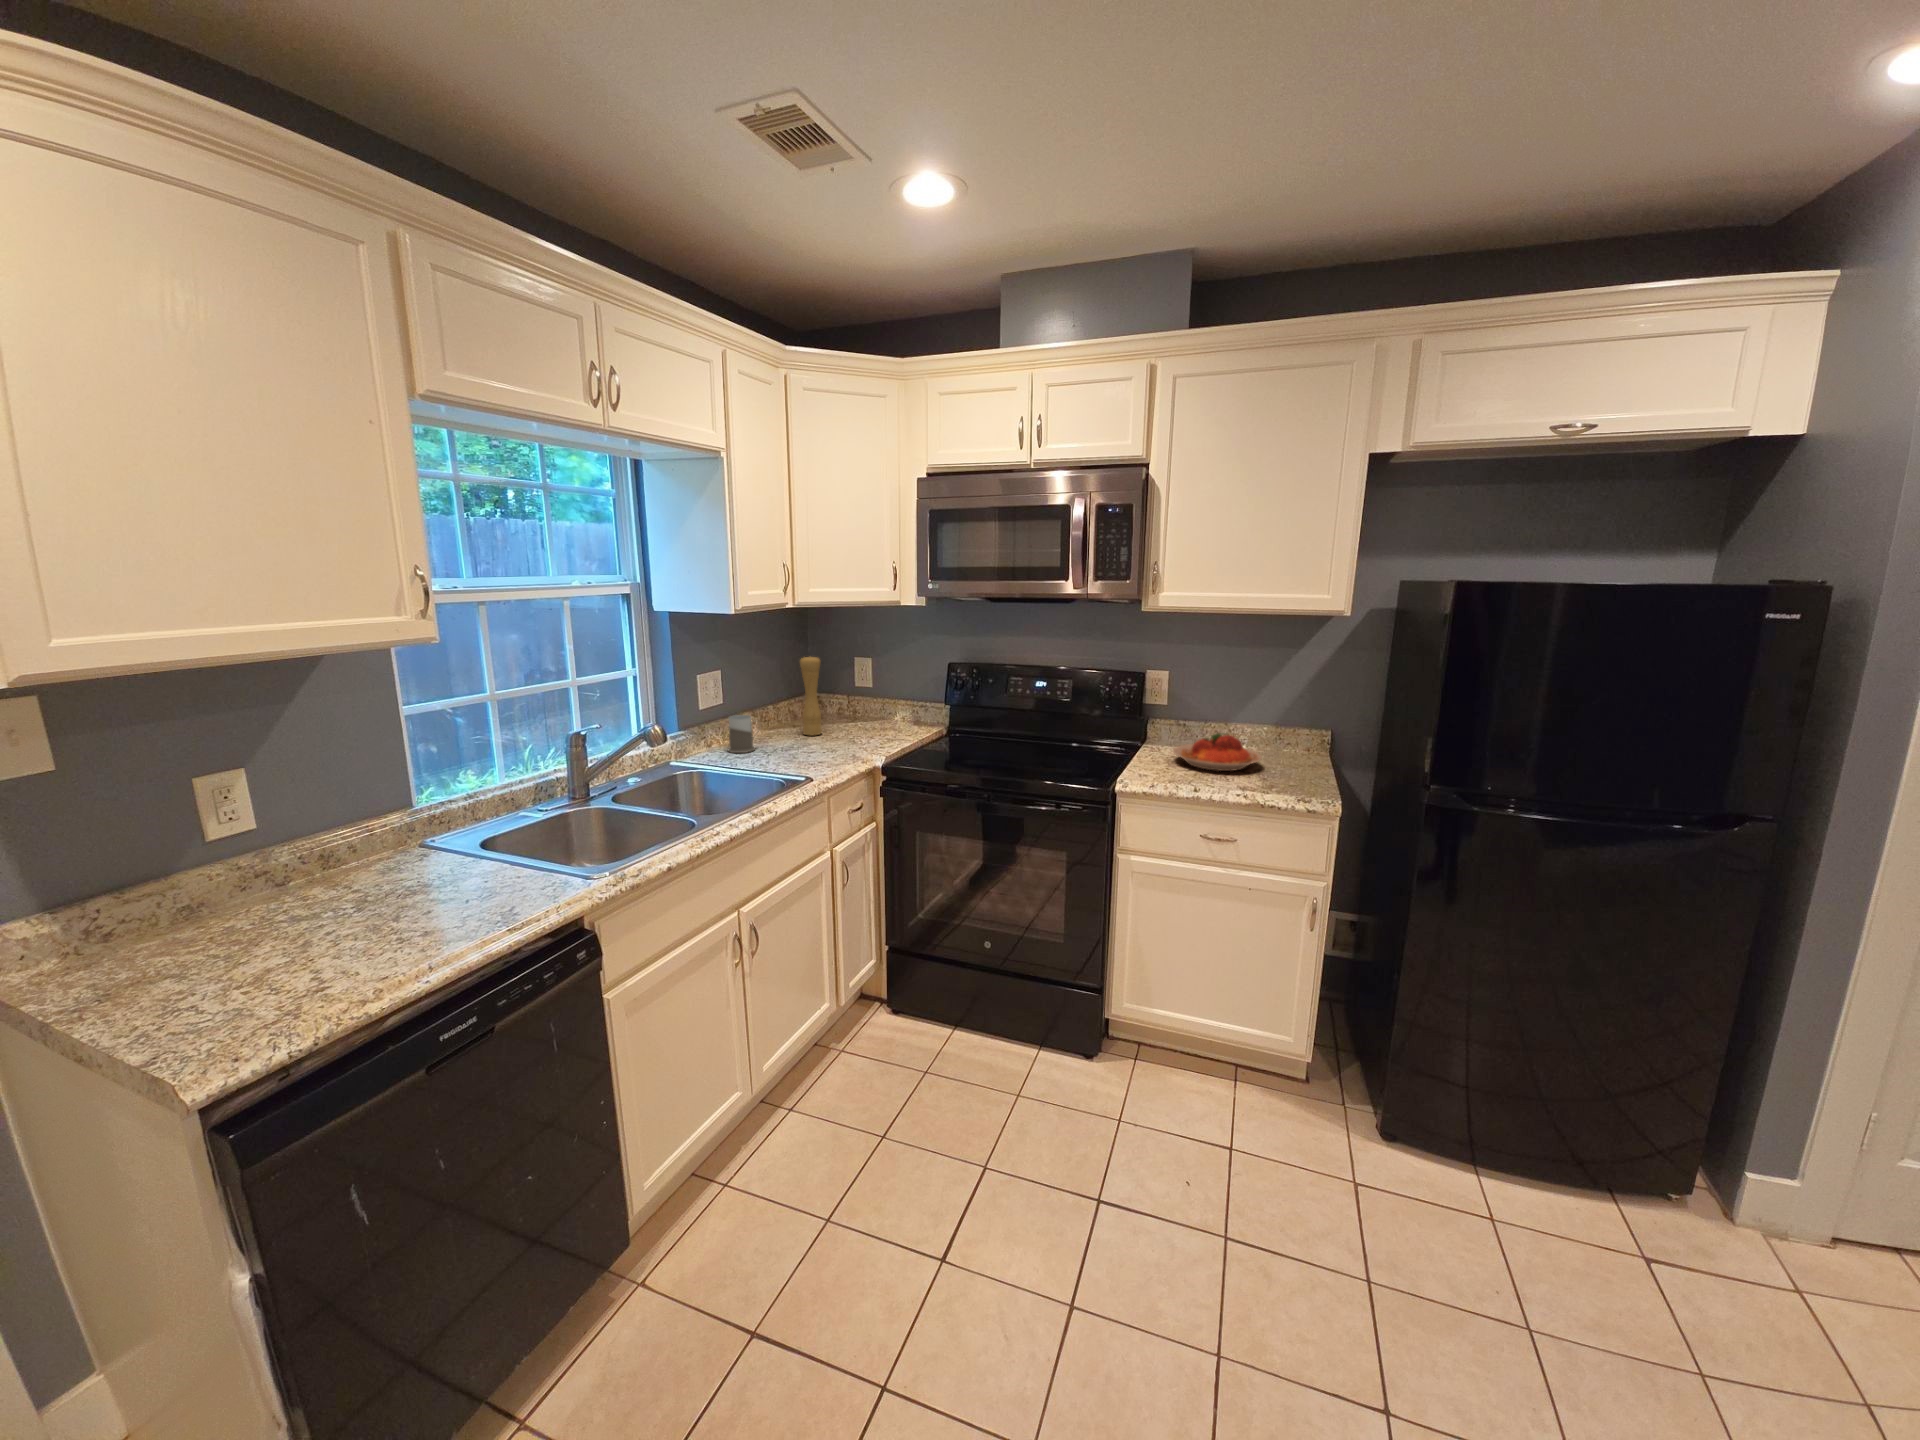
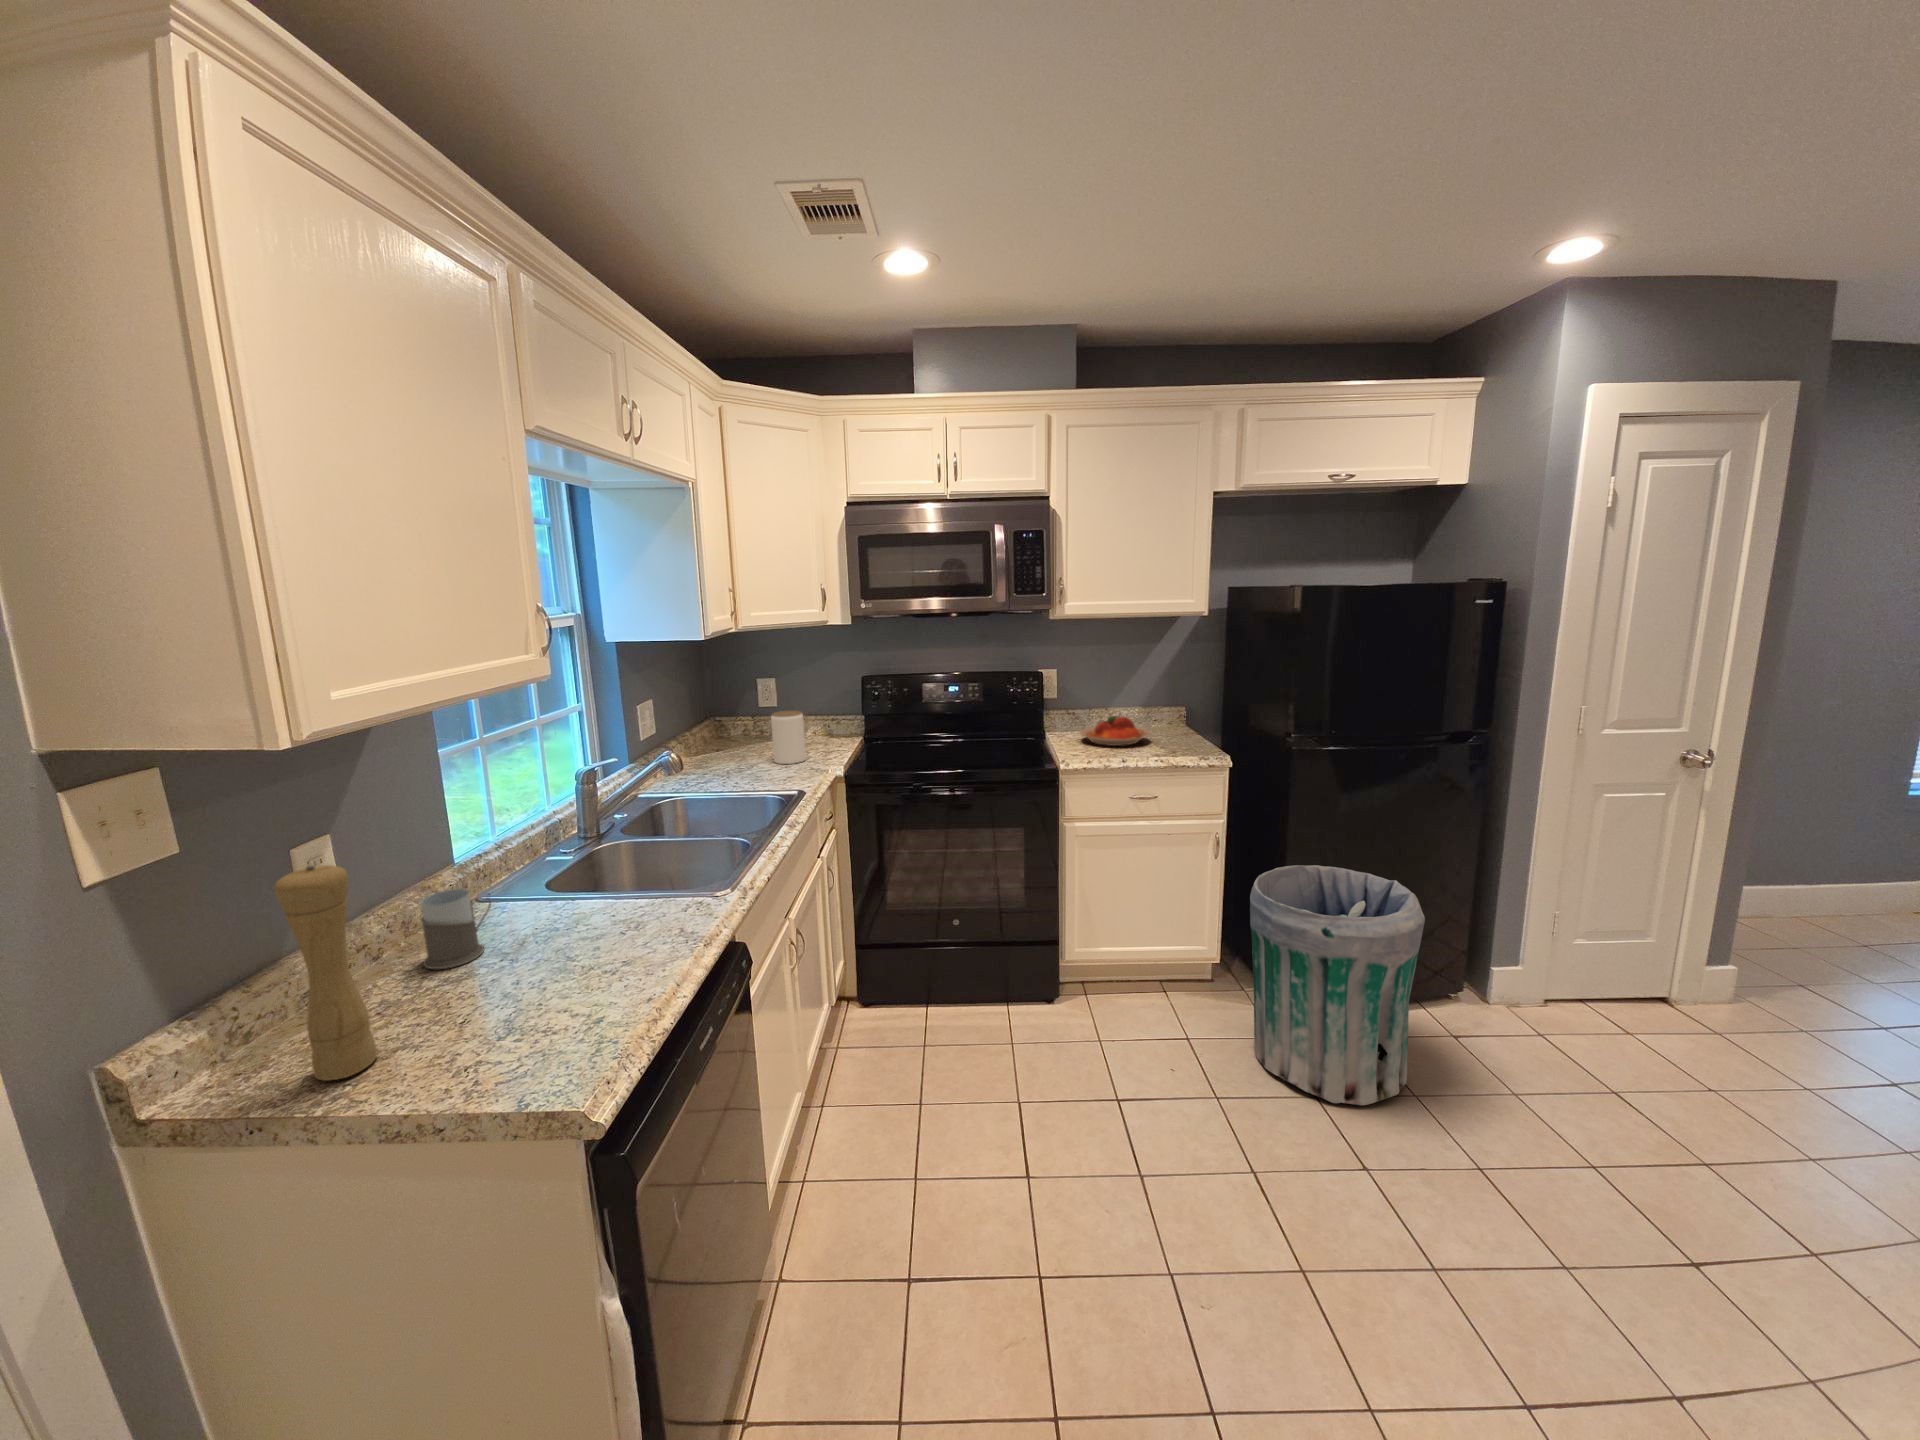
pepper mill: present [800,656,822,735] -> present [274,865,377,1081]
jar: none [829,692,863,746] -> present [771,711,806,764]
mug: present [728,715,759,753] -> present [421,889,491,969]
trash can: none [1310,963,1584,1332] -> present [1250,865,1425,1106]

